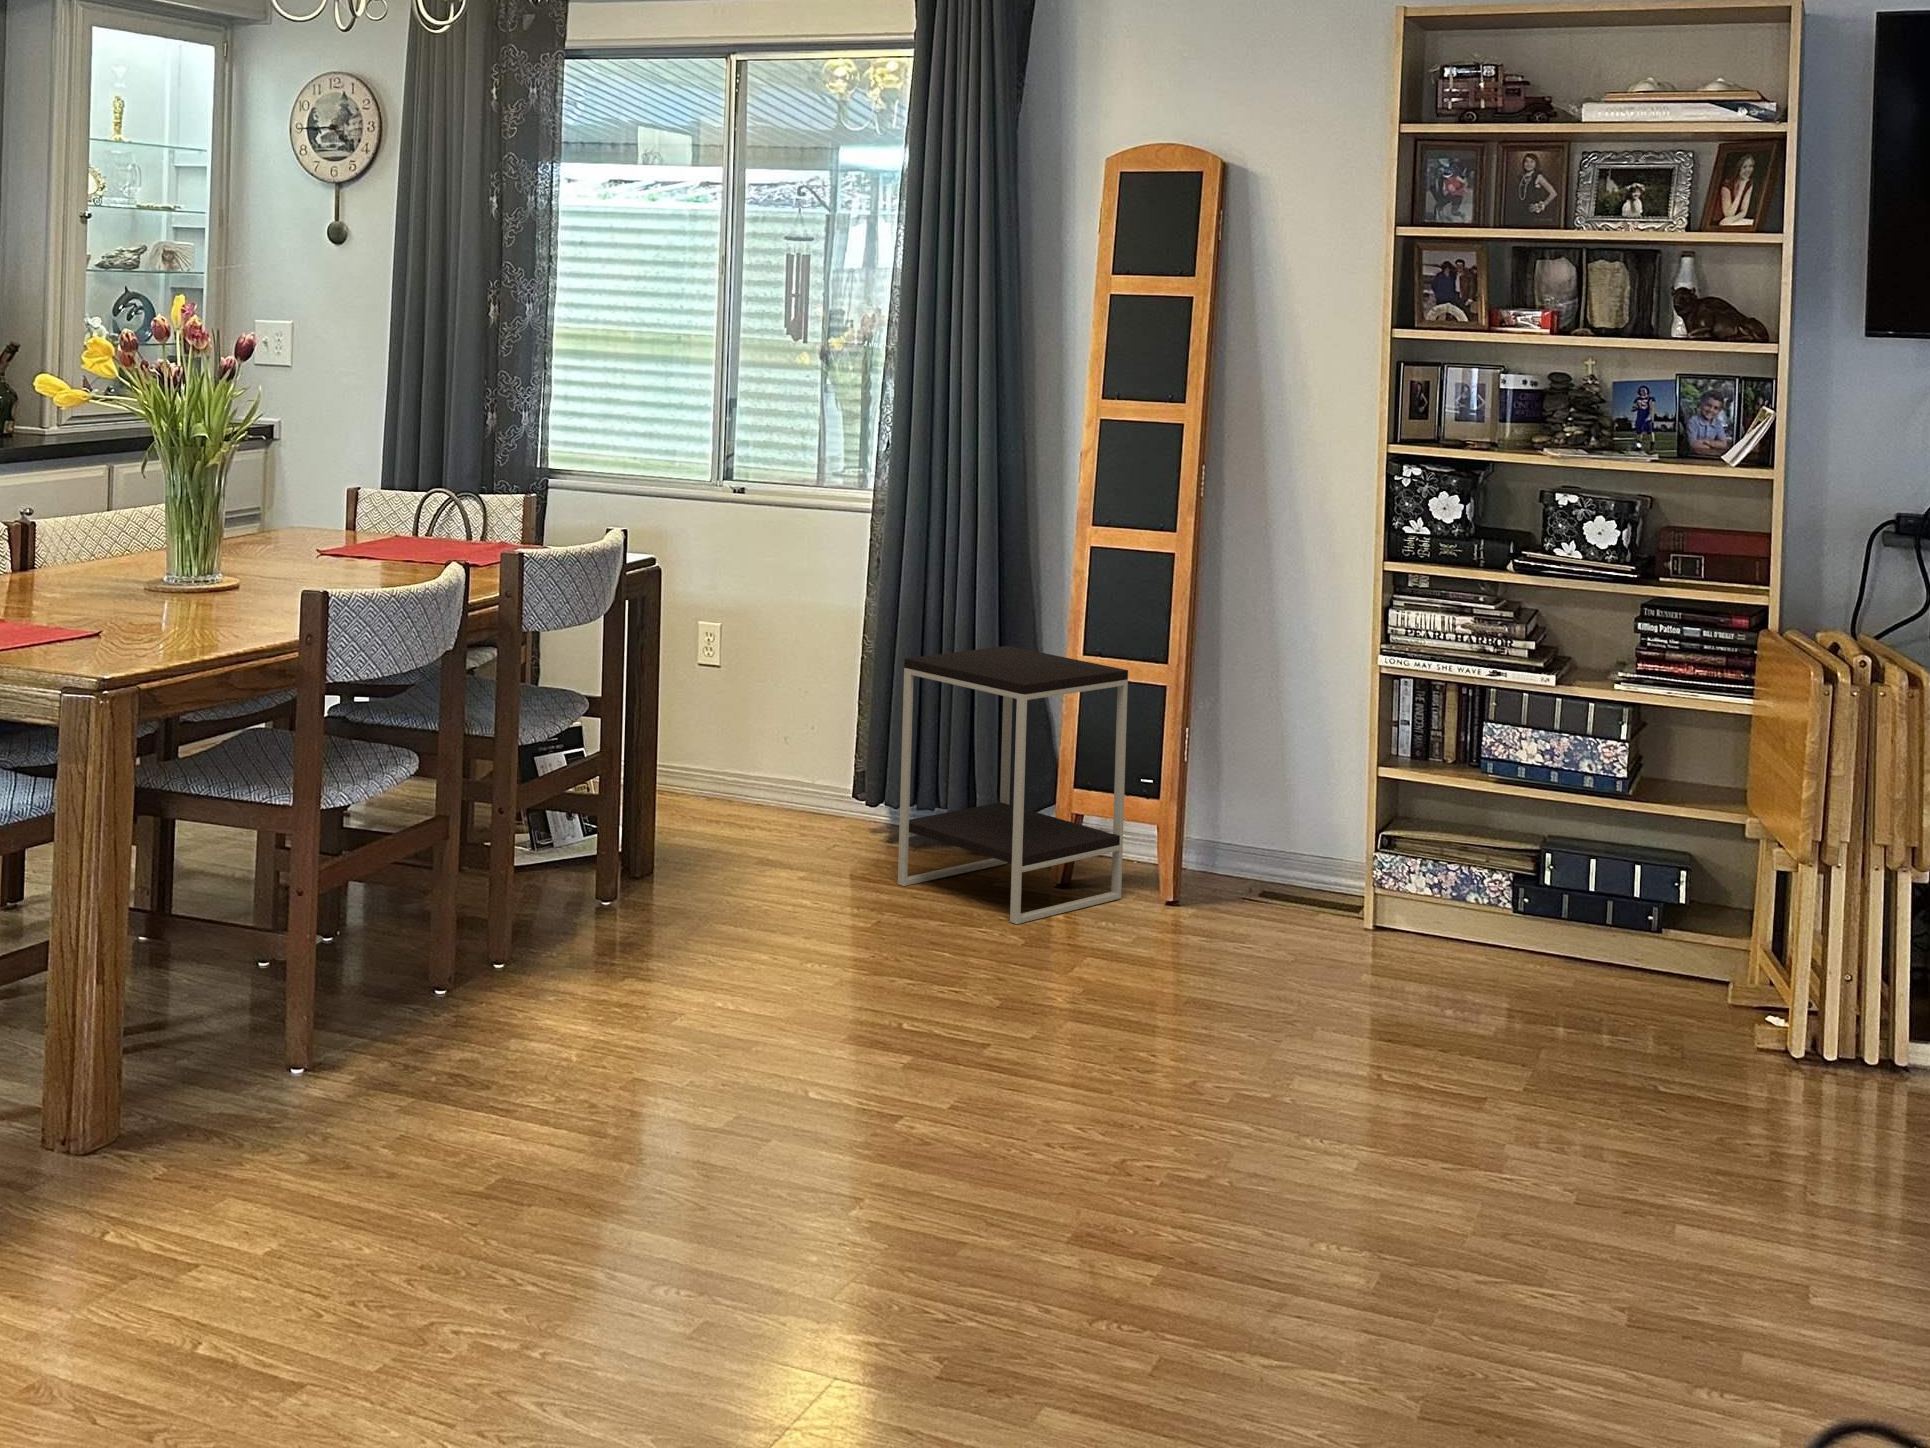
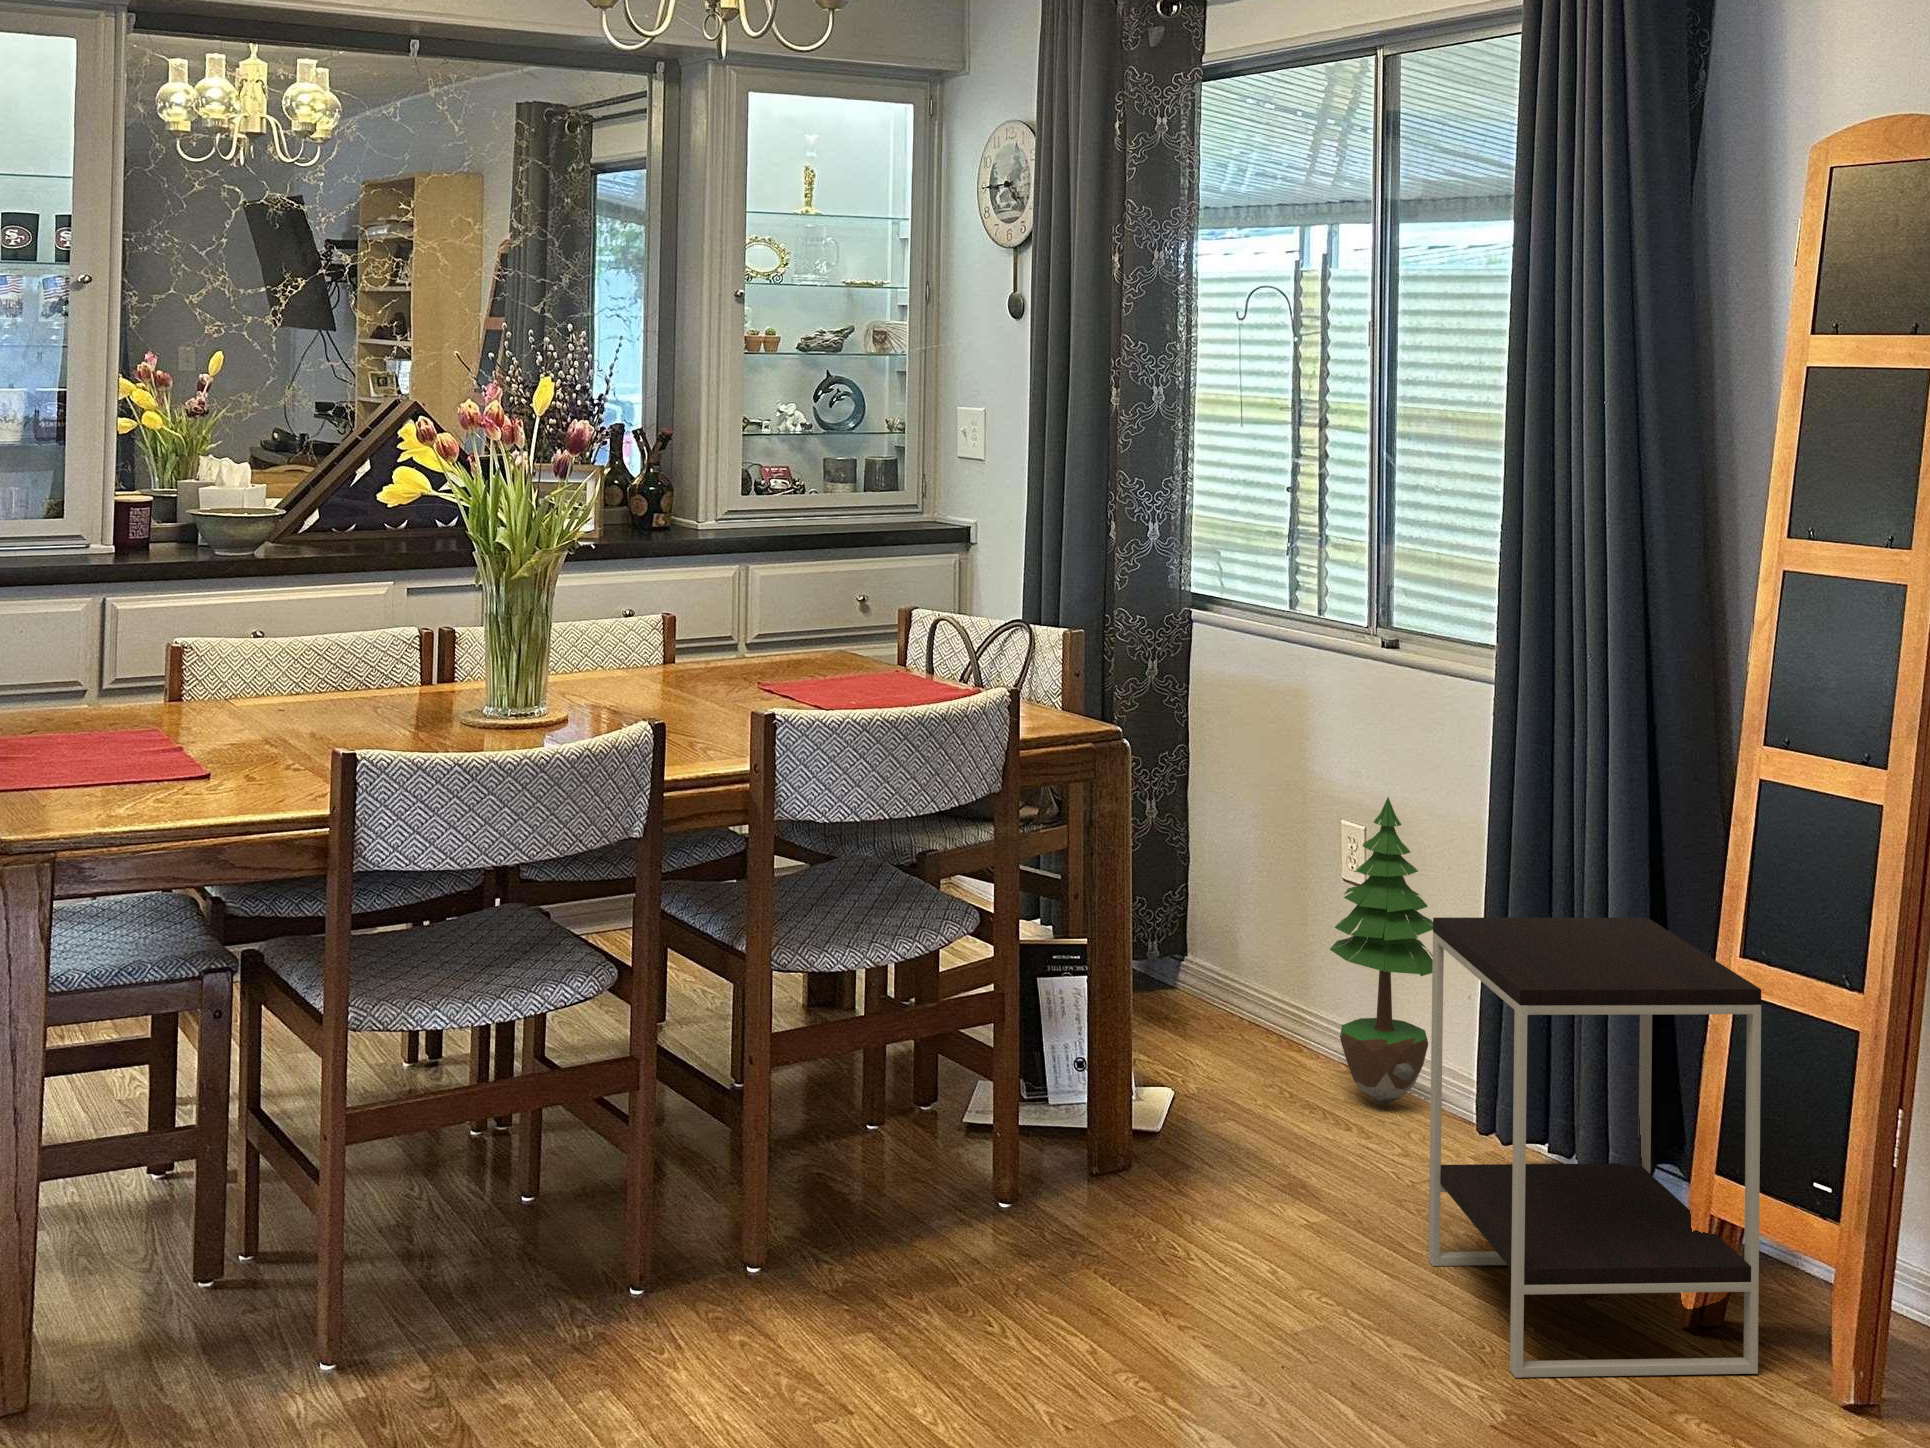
potted tree: none [718,595,797,815] -> present [1330,797,1433,1105]

